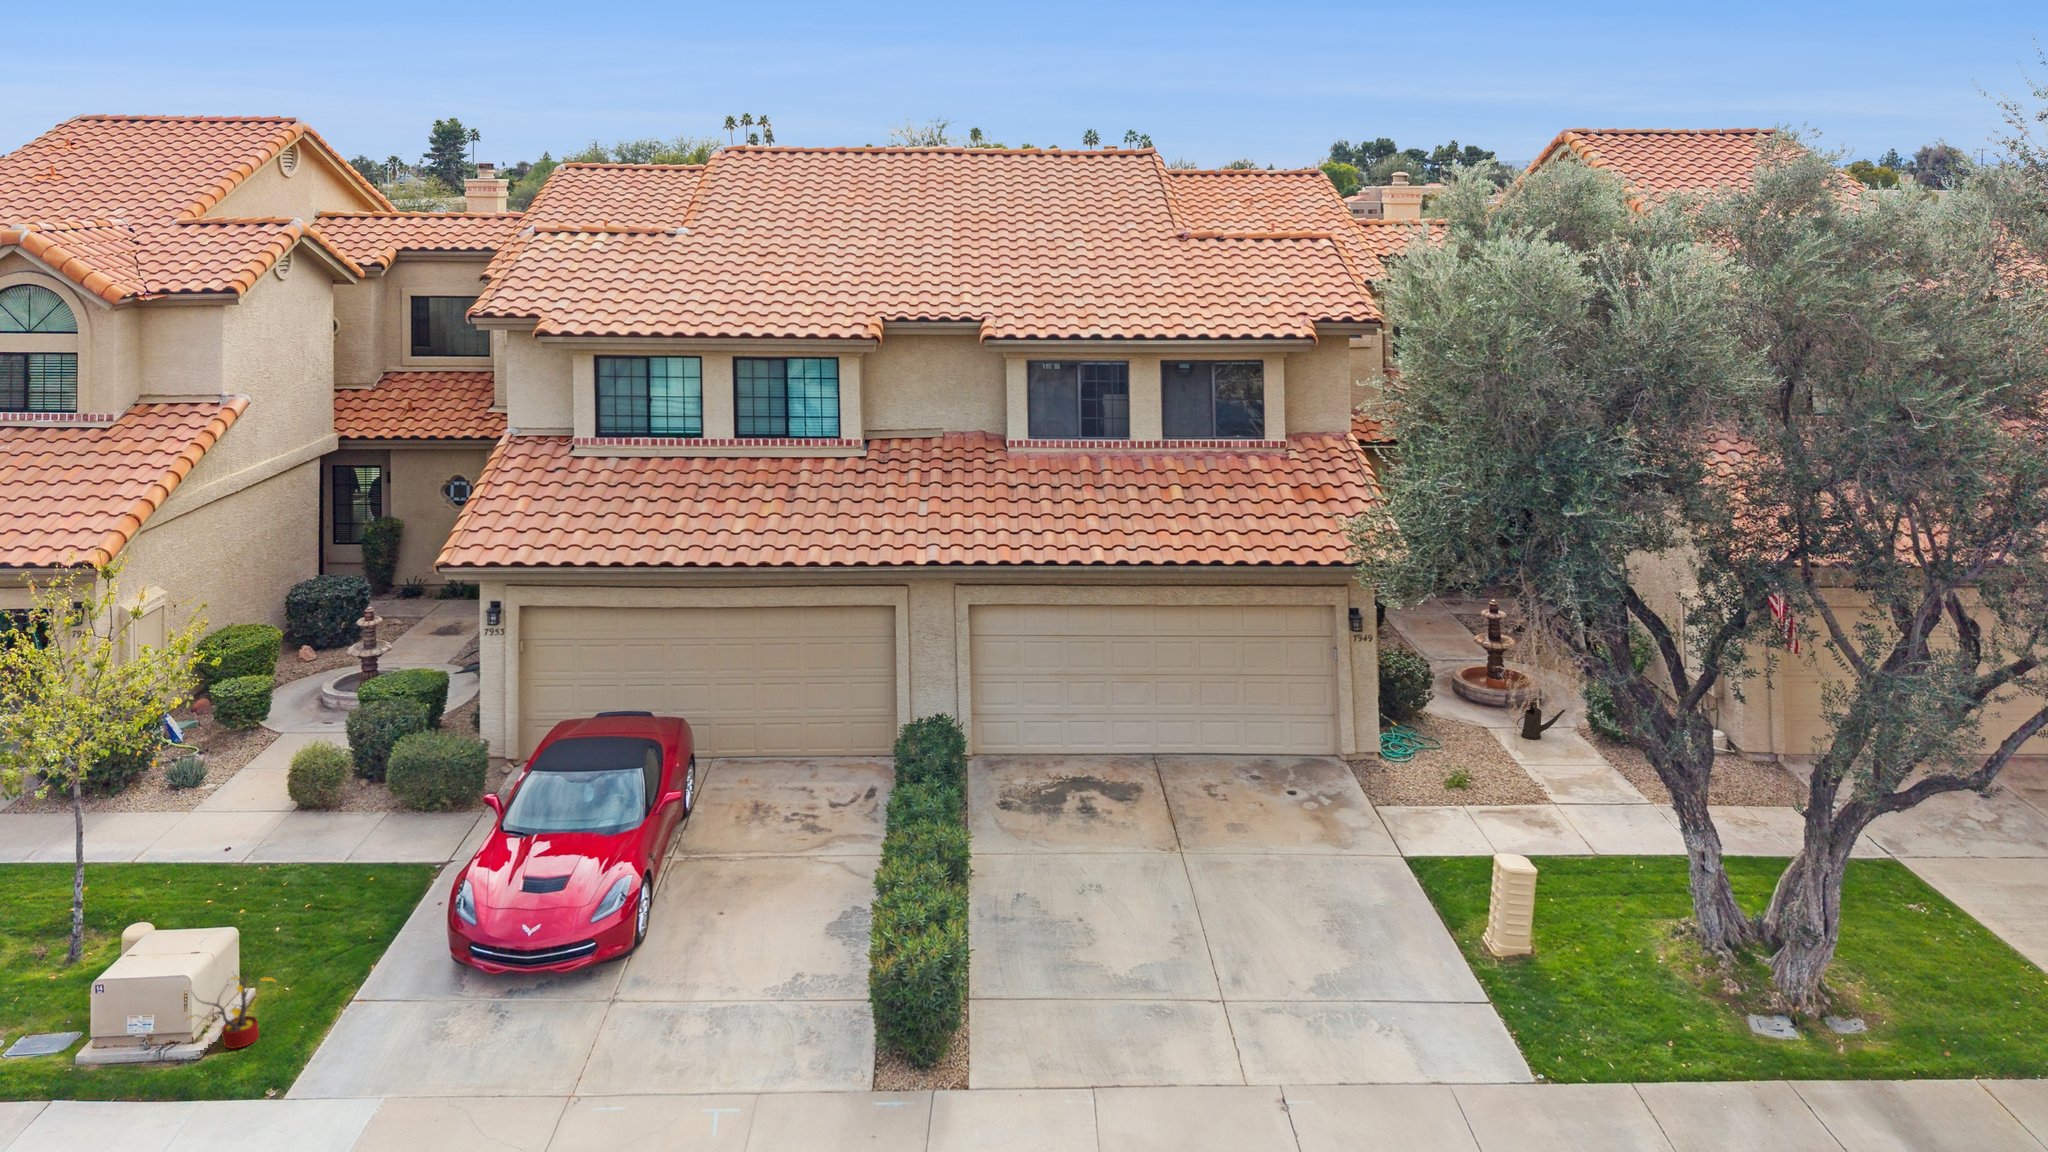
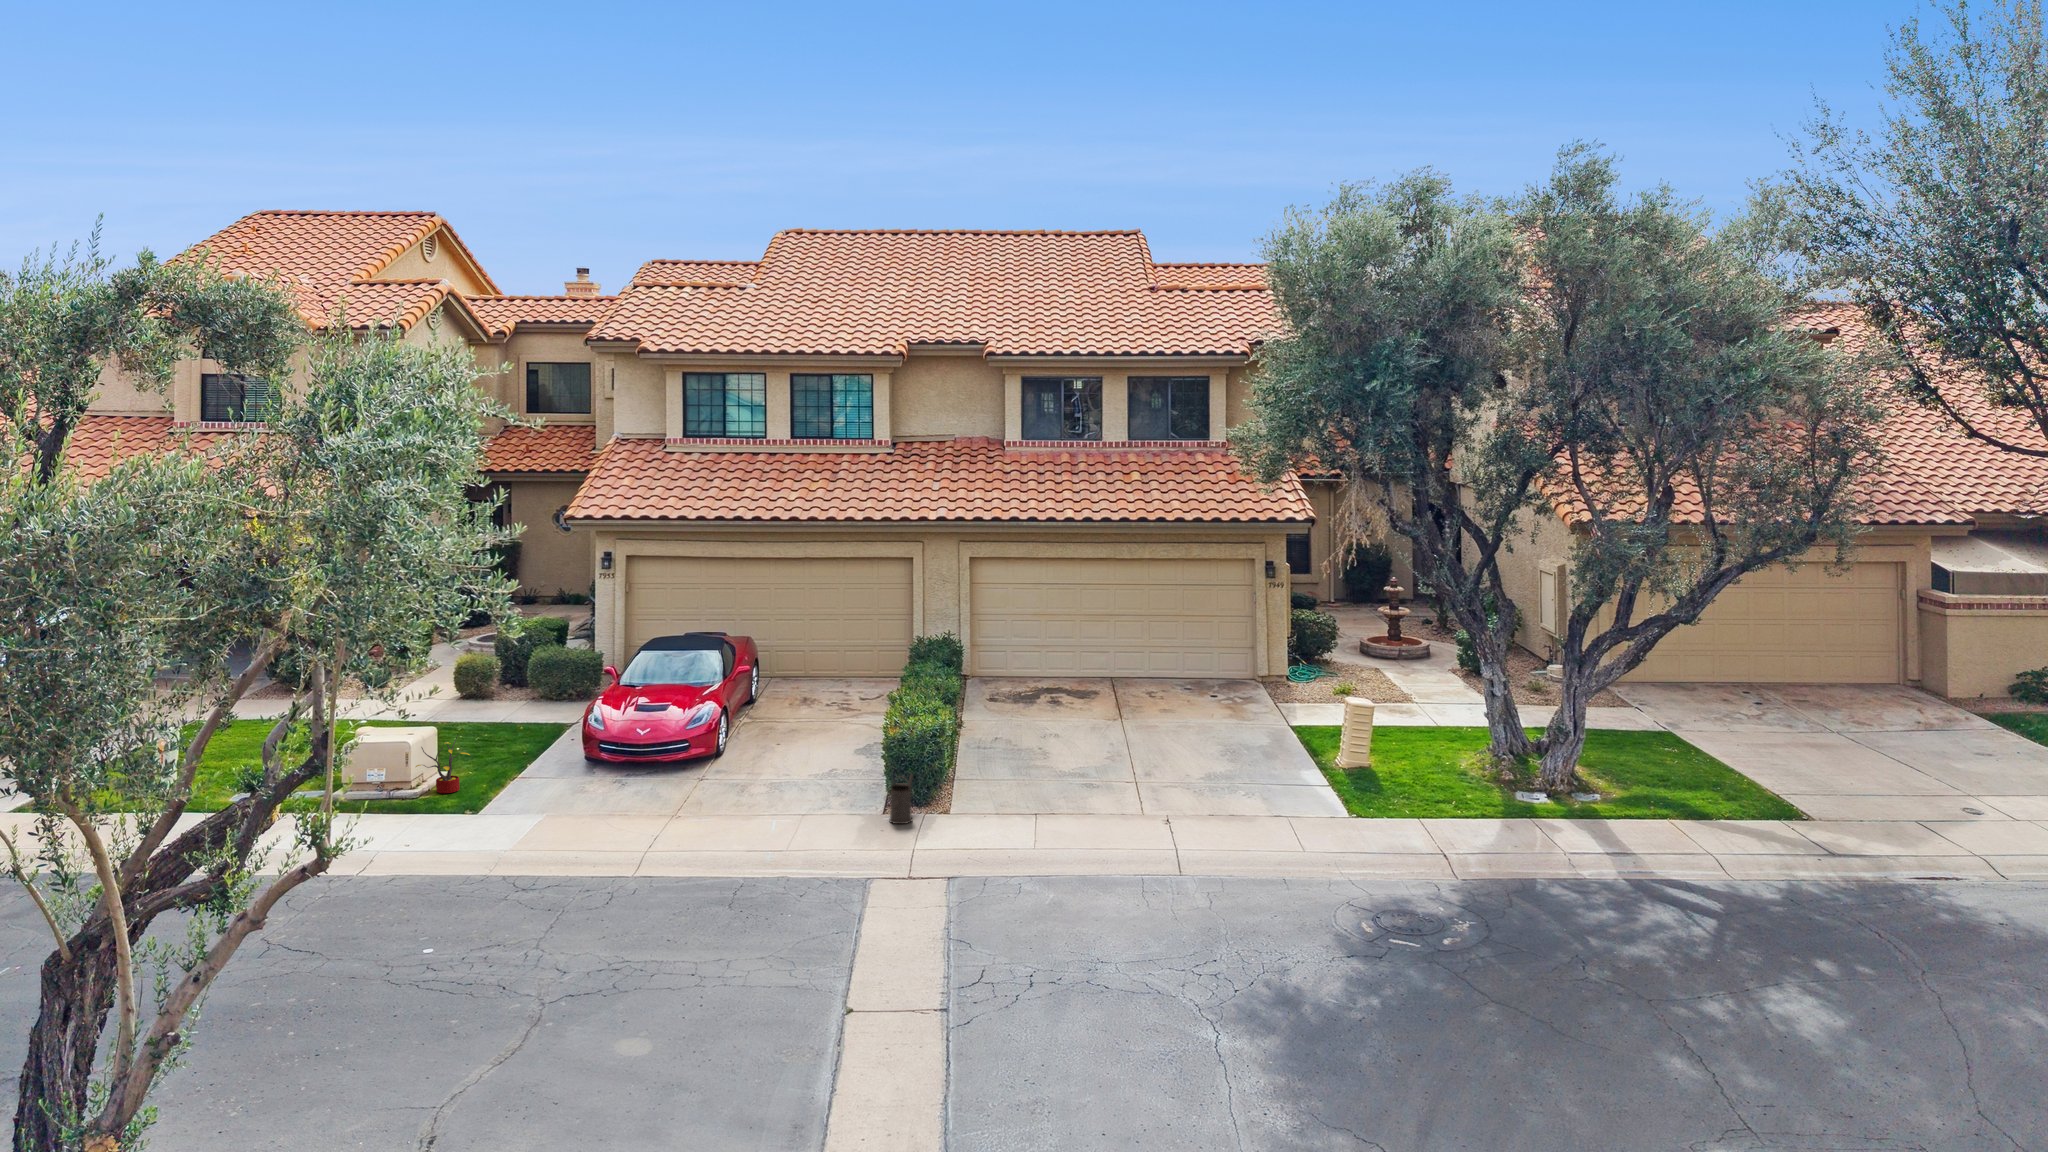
watering can: present [1517,702,1565,740] -> present [889,775,913,824]

